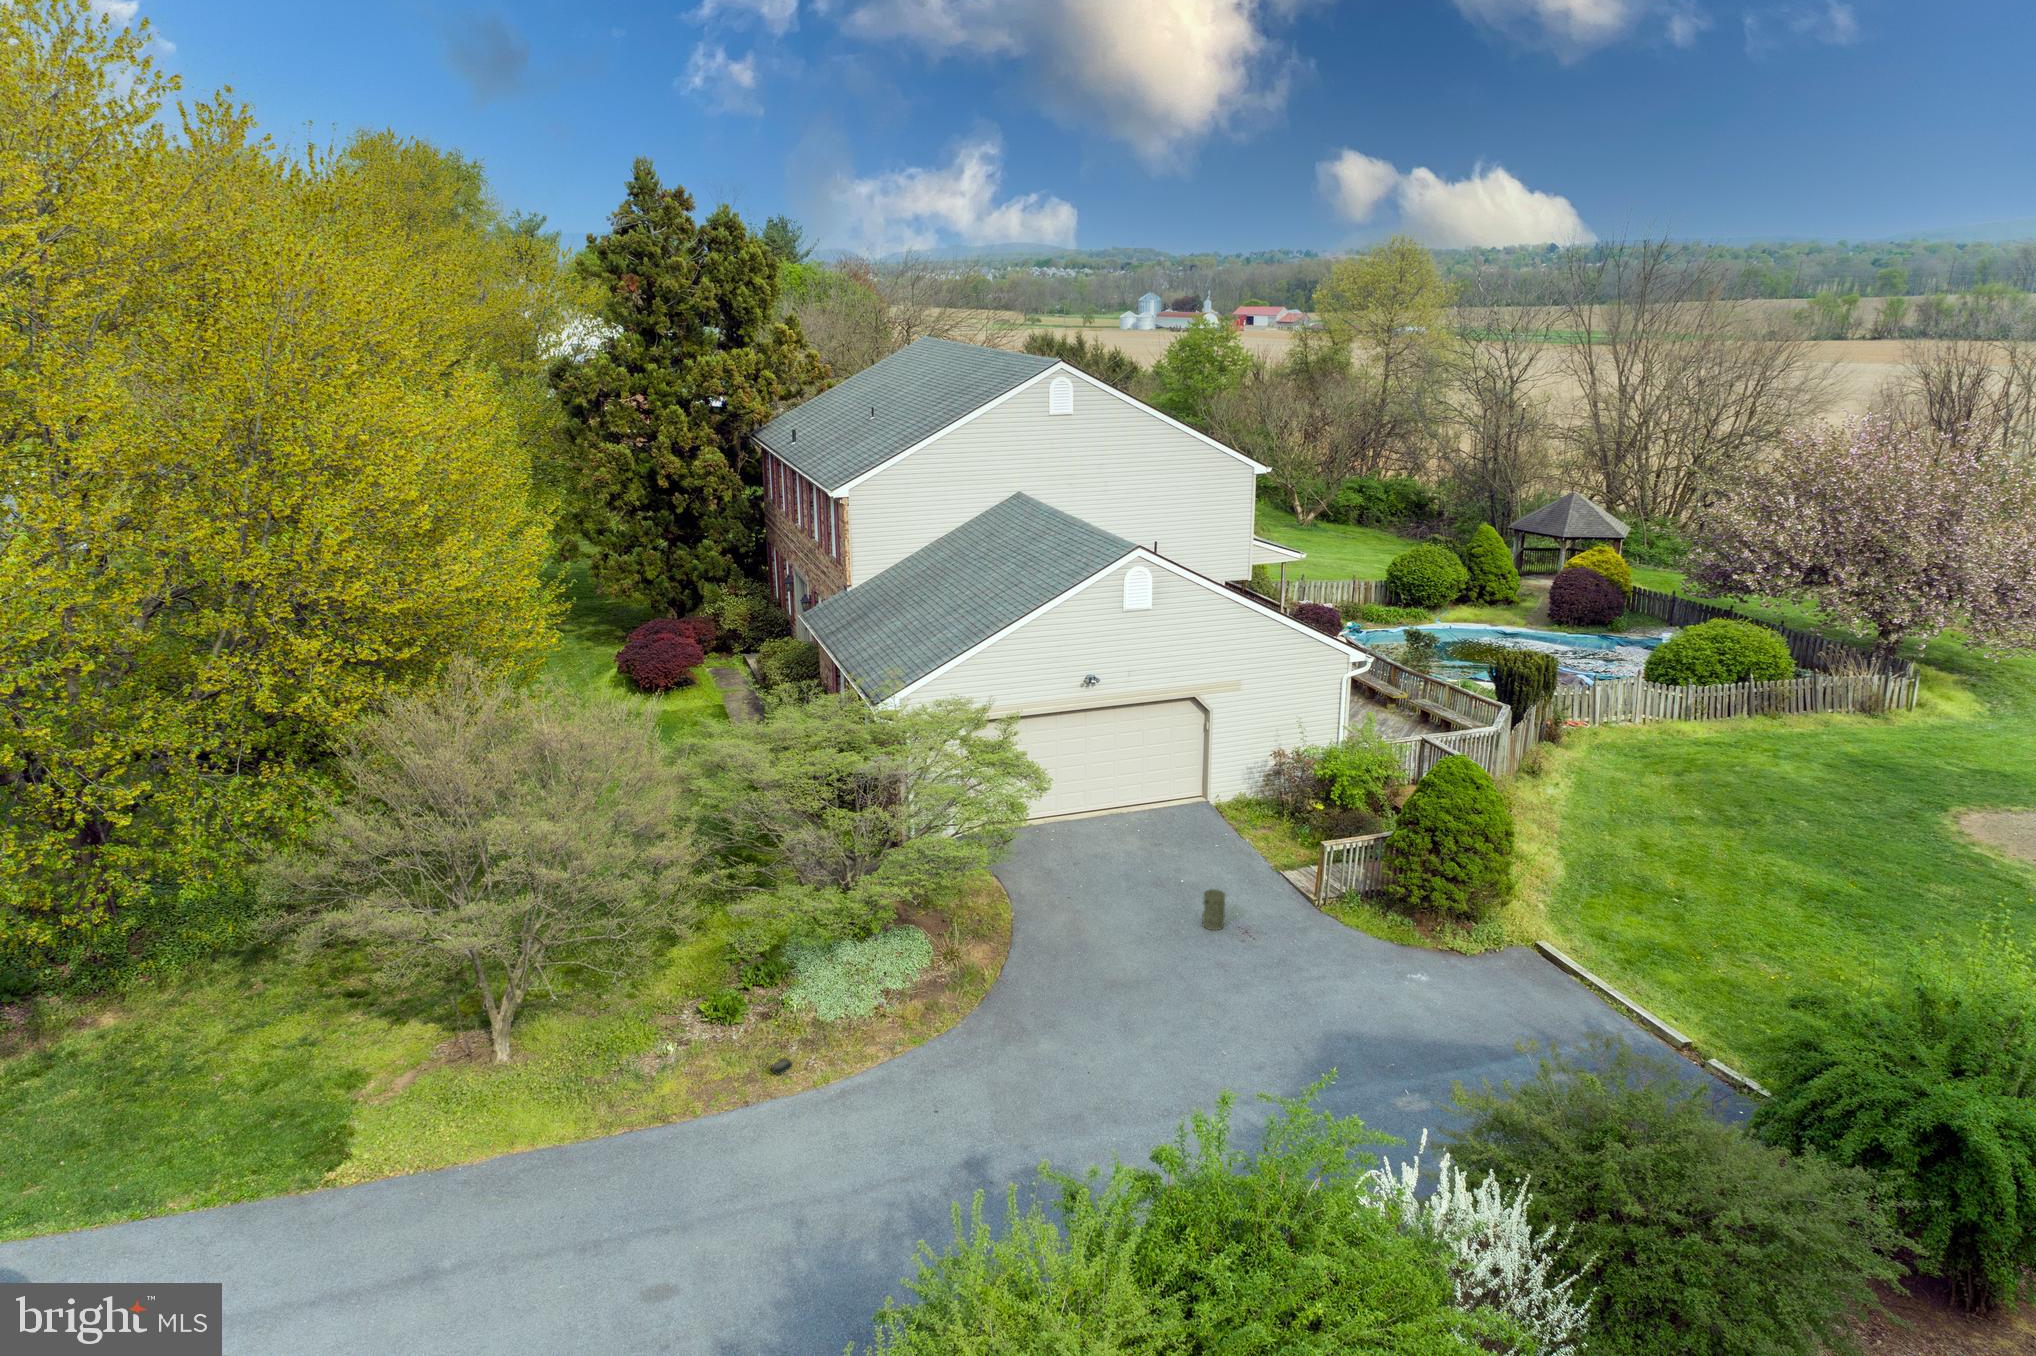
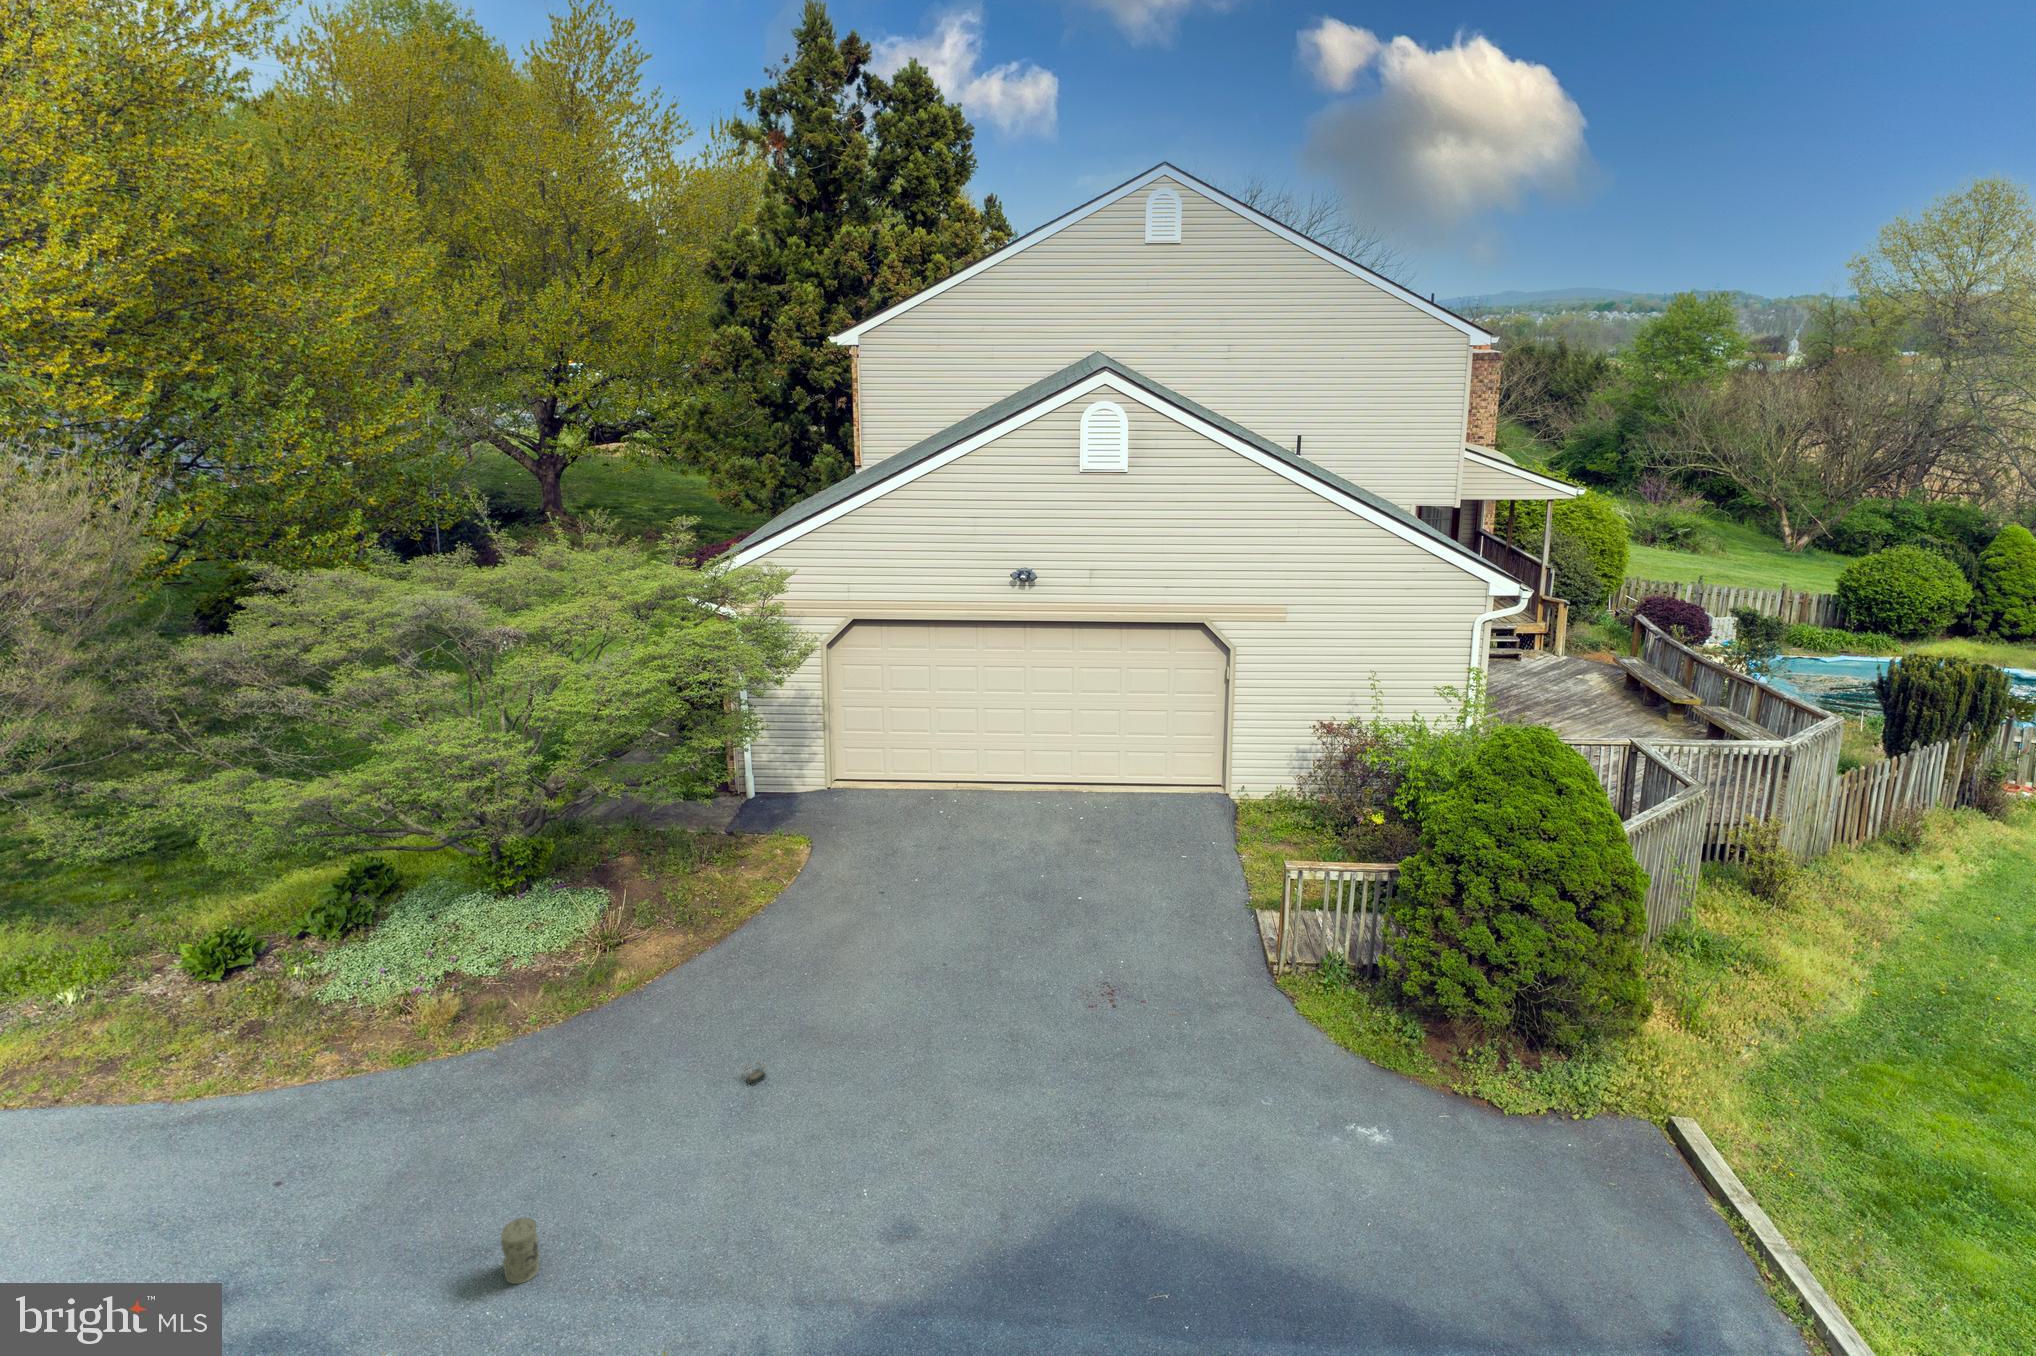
trash can: present [1202,889,1225,930] -> present [501,1218,540,1284]

